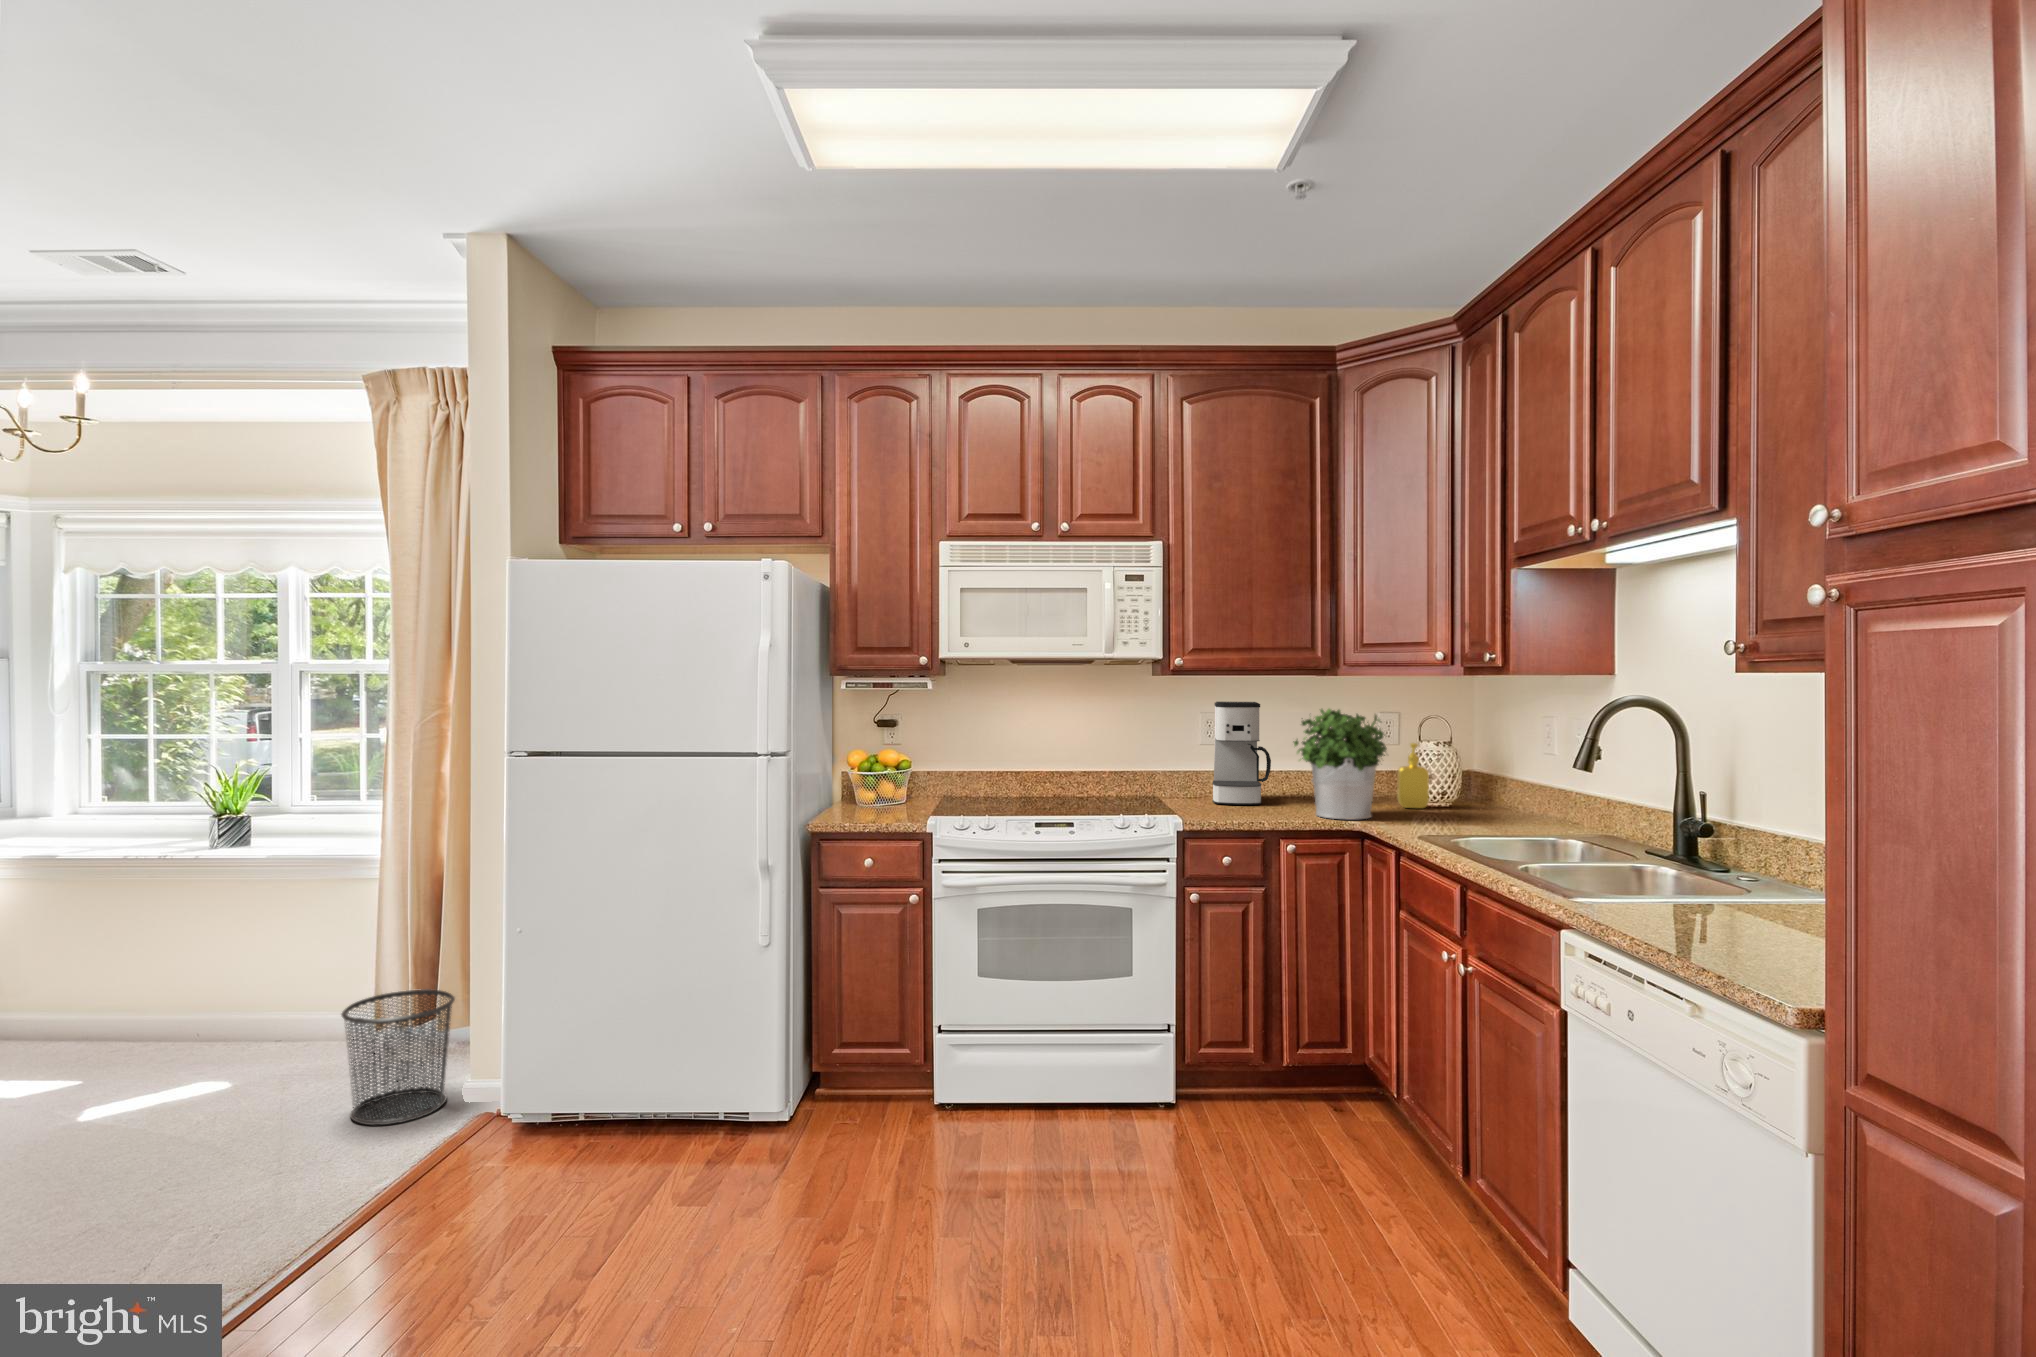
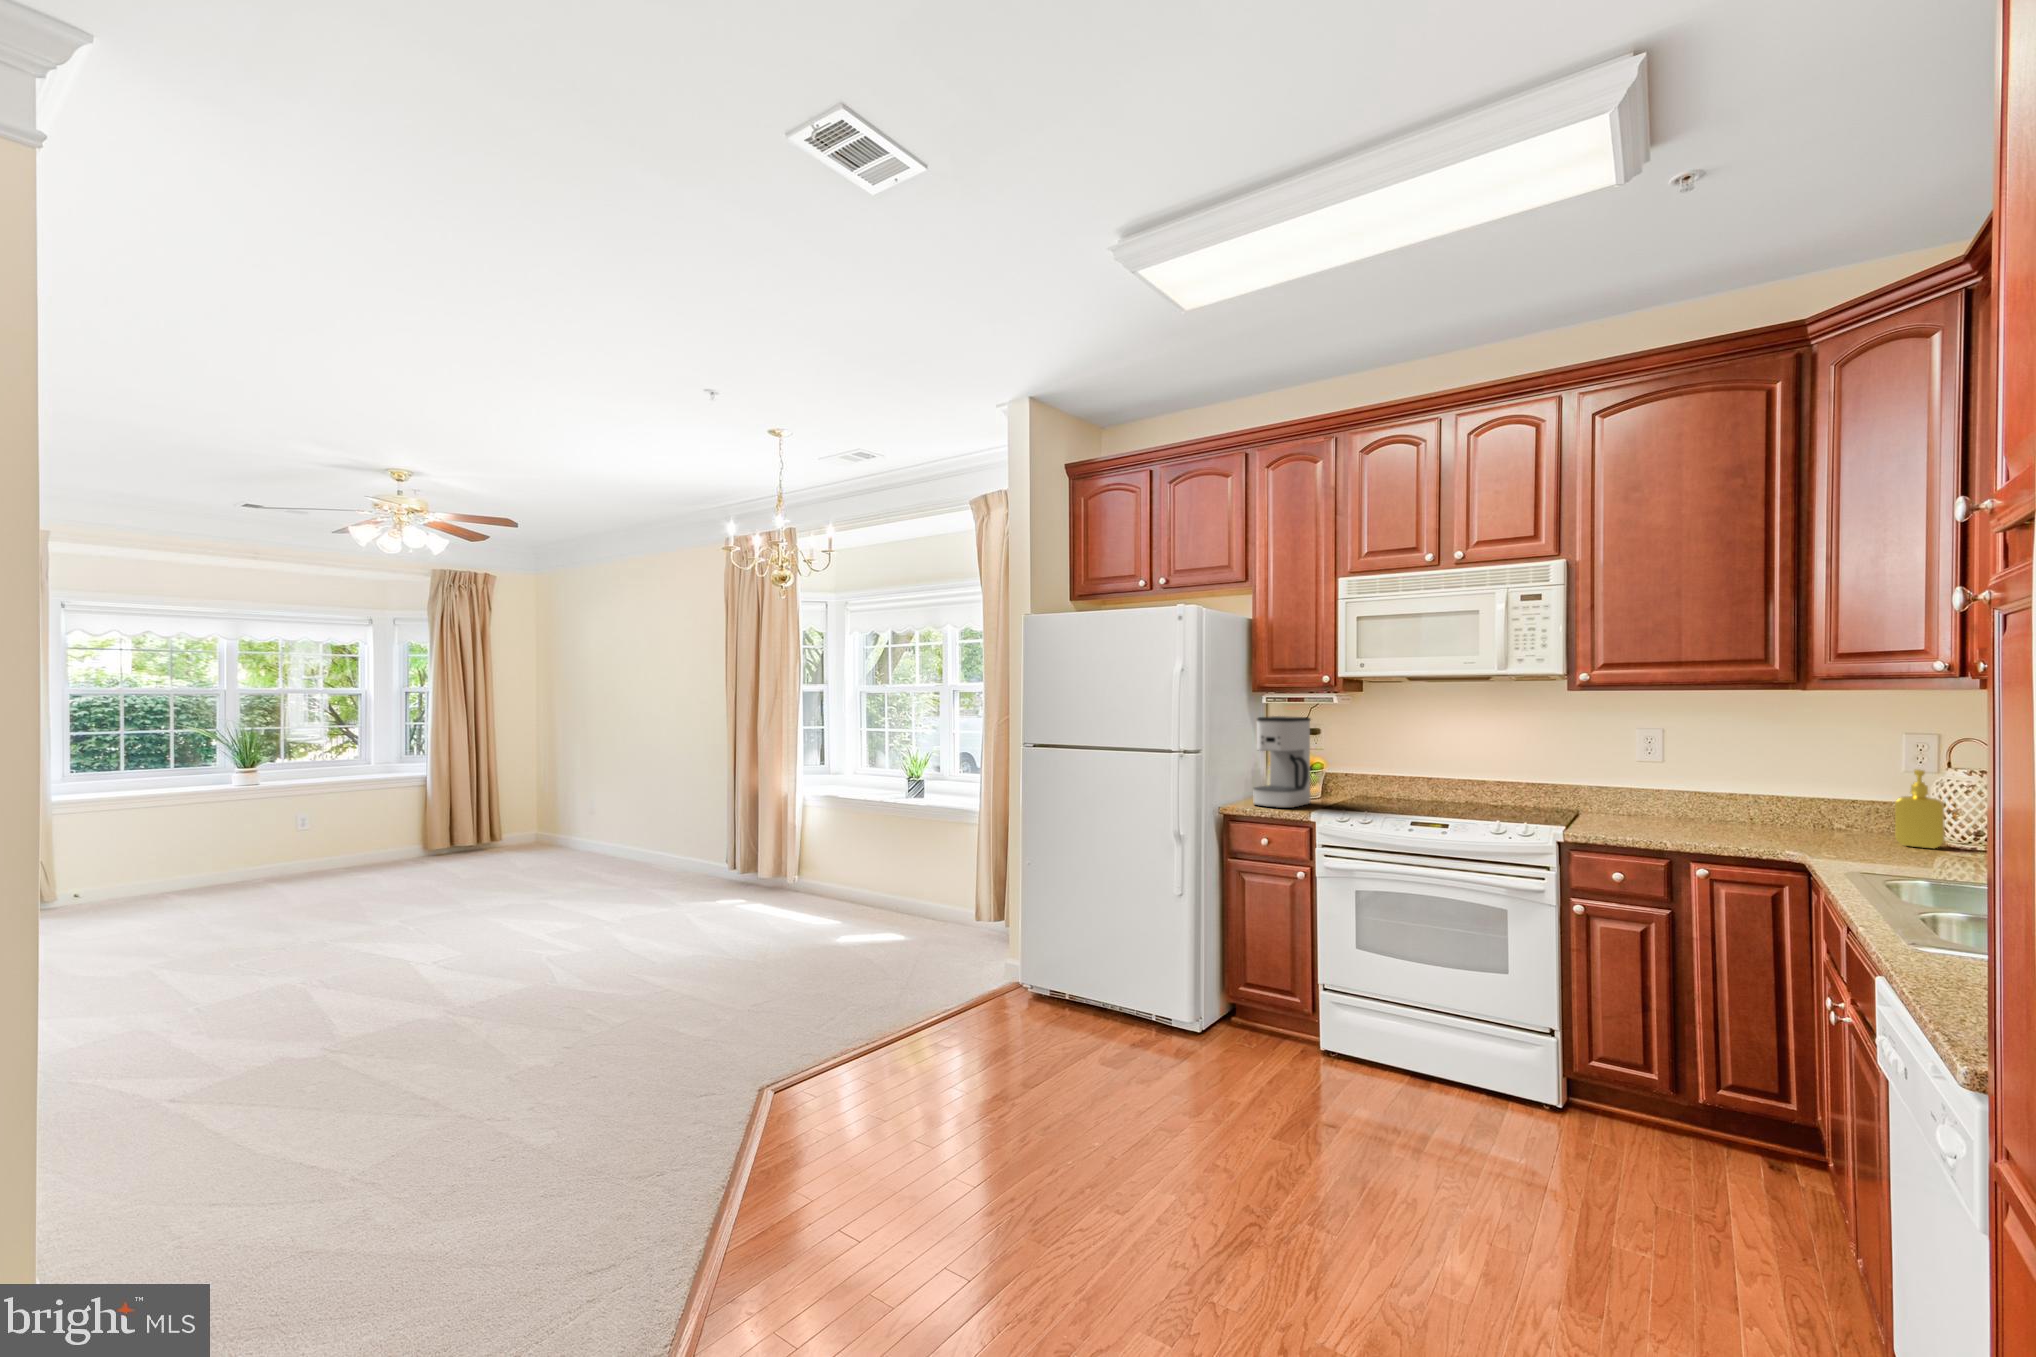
coffee maker: present [1212,702,1271,805] -> present [1254,716,1311,808]
potted plant: present [1293,709,1387,820] -> none [1718,725,1856,851]
waste bin: present [341,989,455,1125] -> none [943,893,1005,976]

